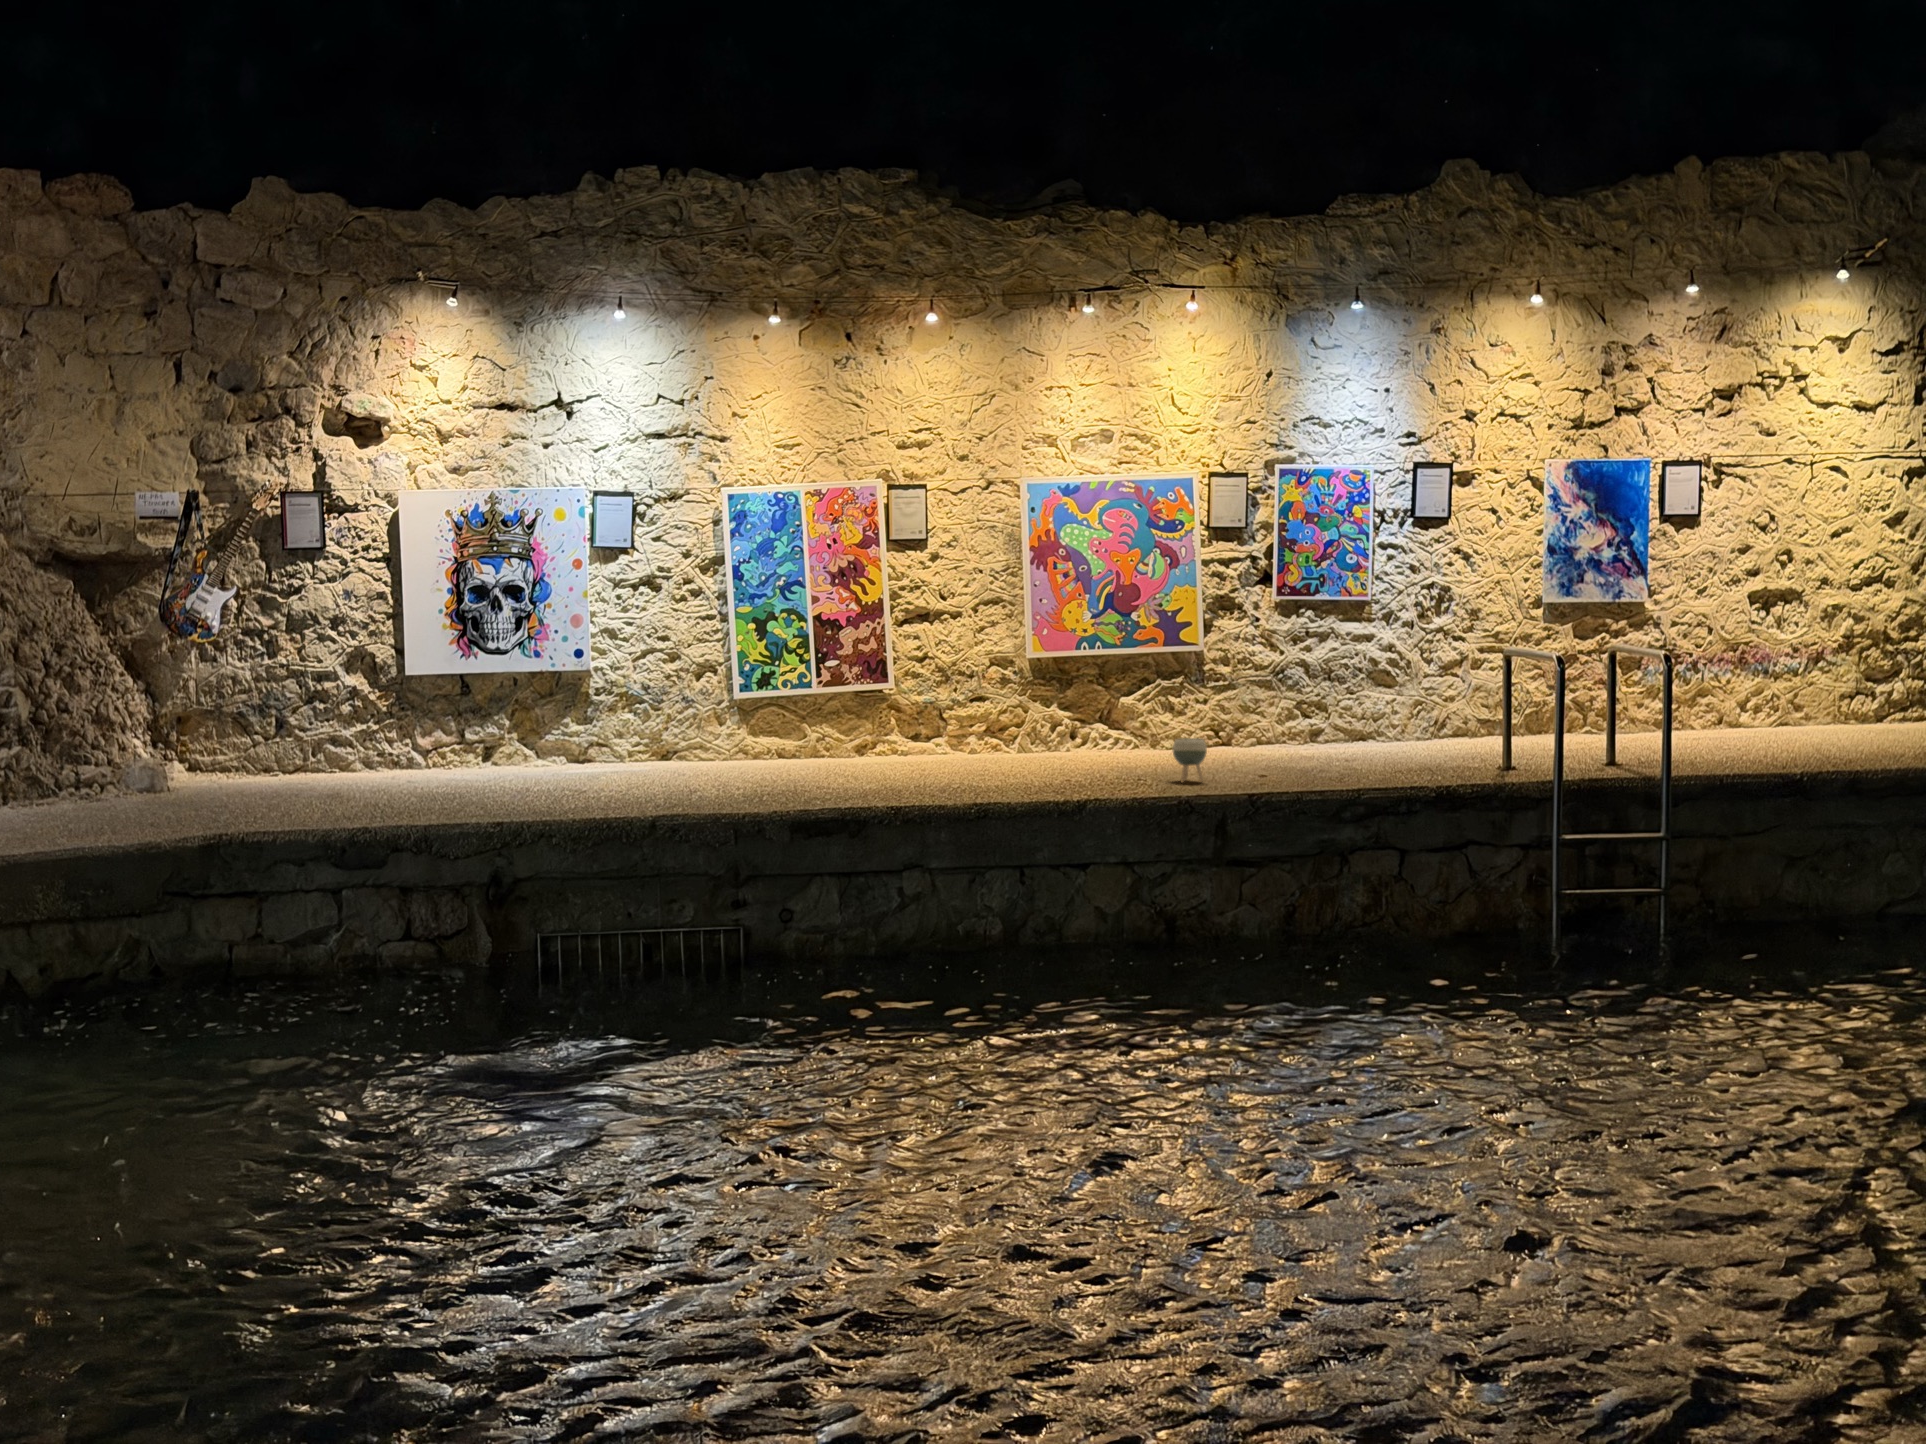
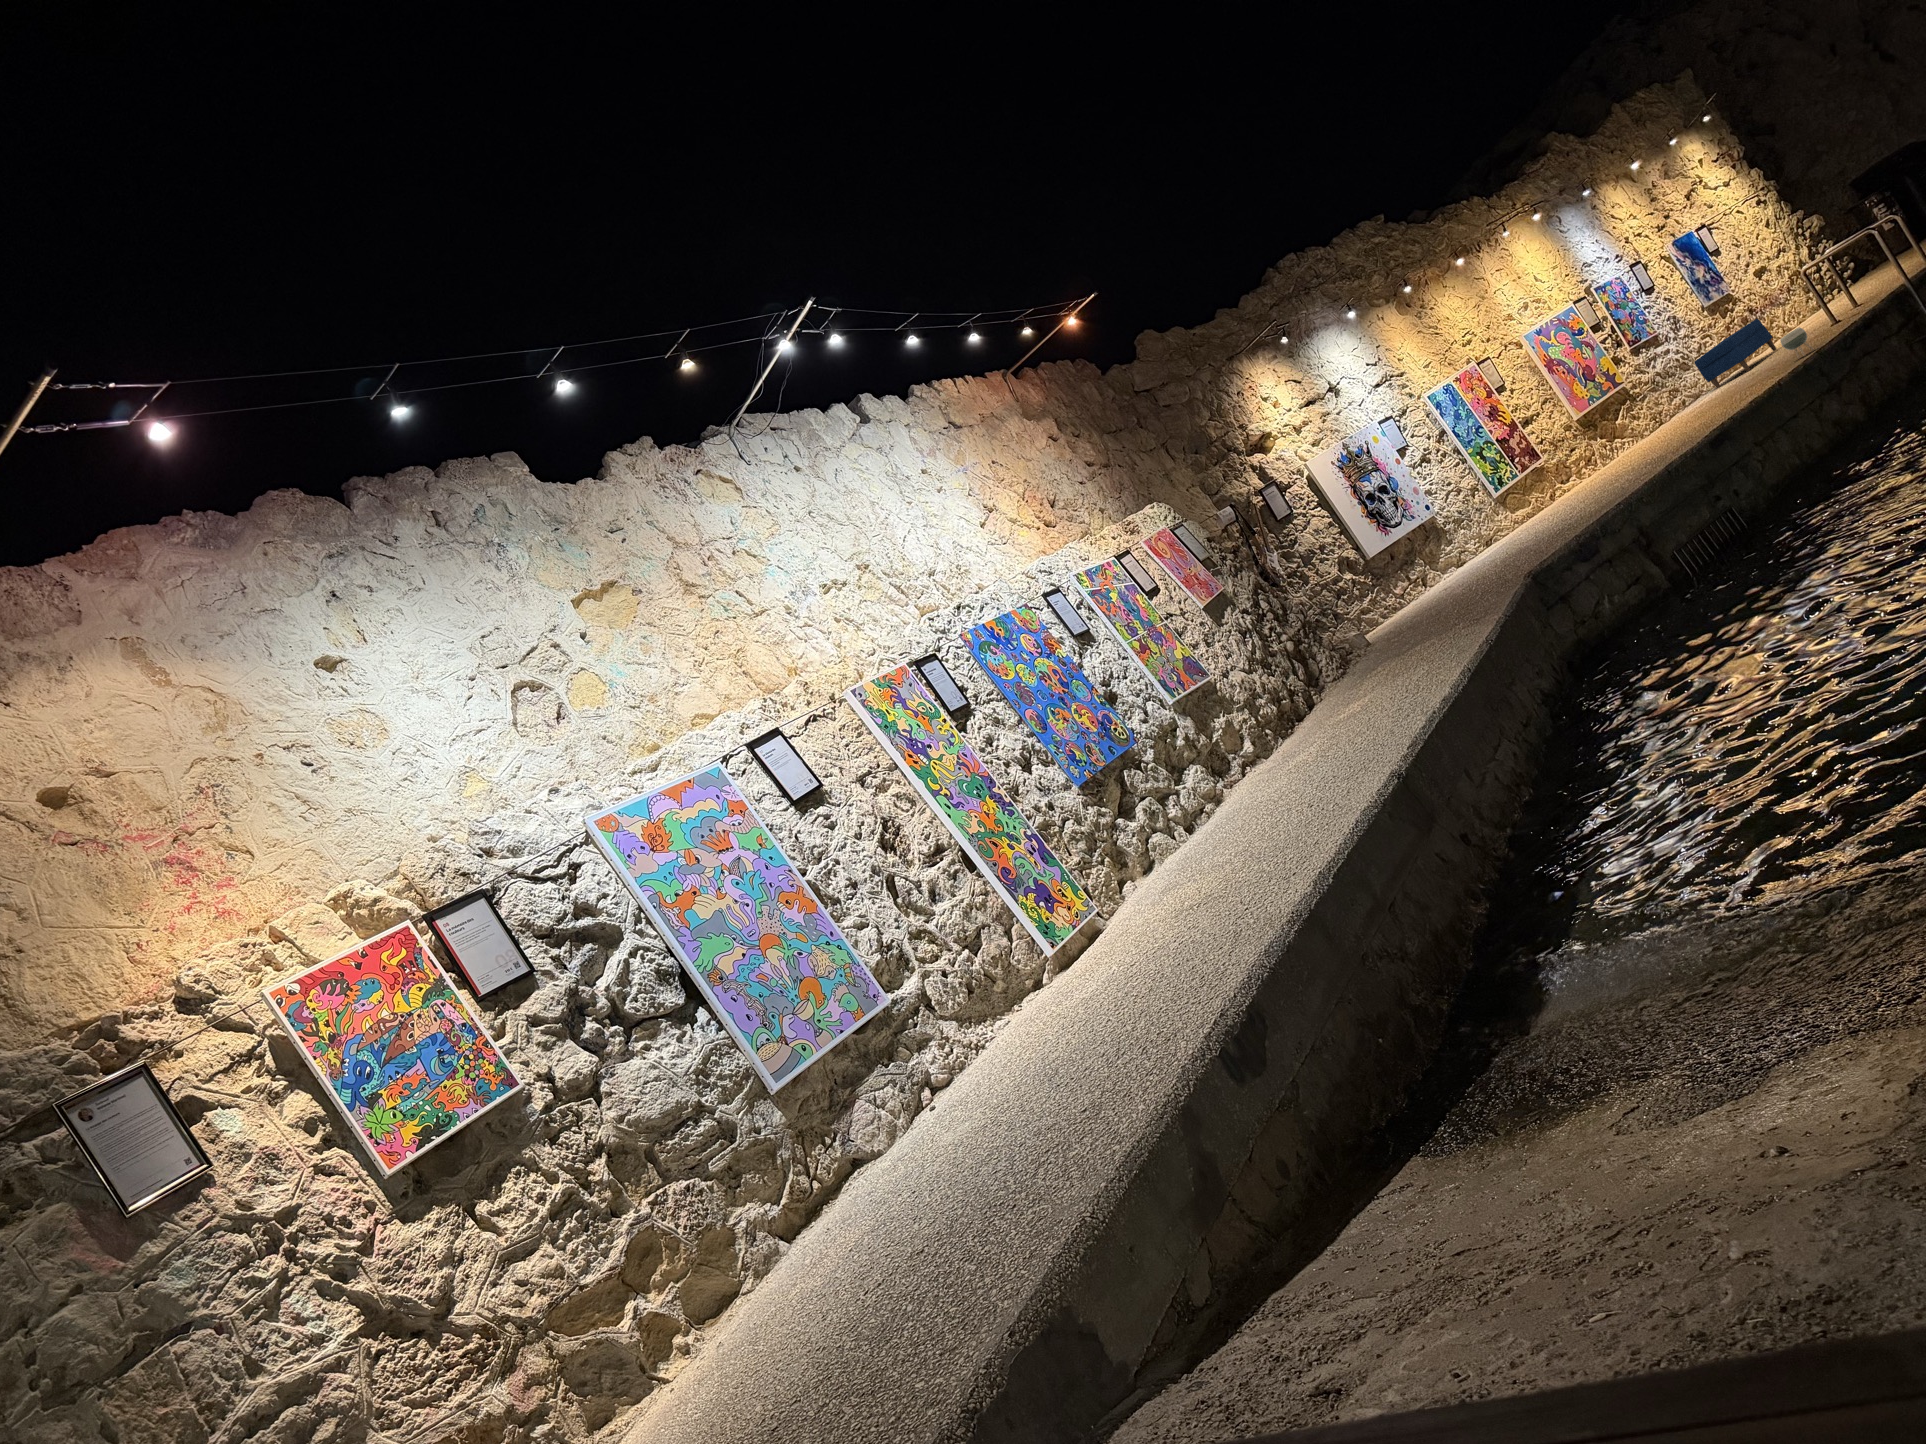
bench: none [1276,674,1413,742] -> present [1694,319,1776,389]

